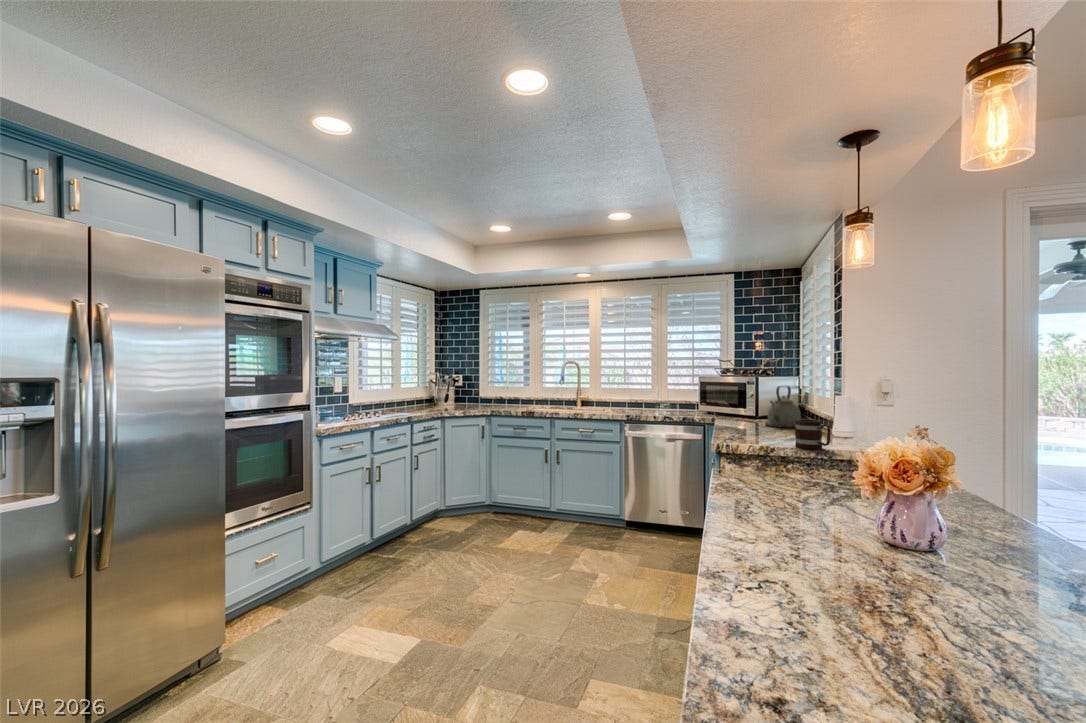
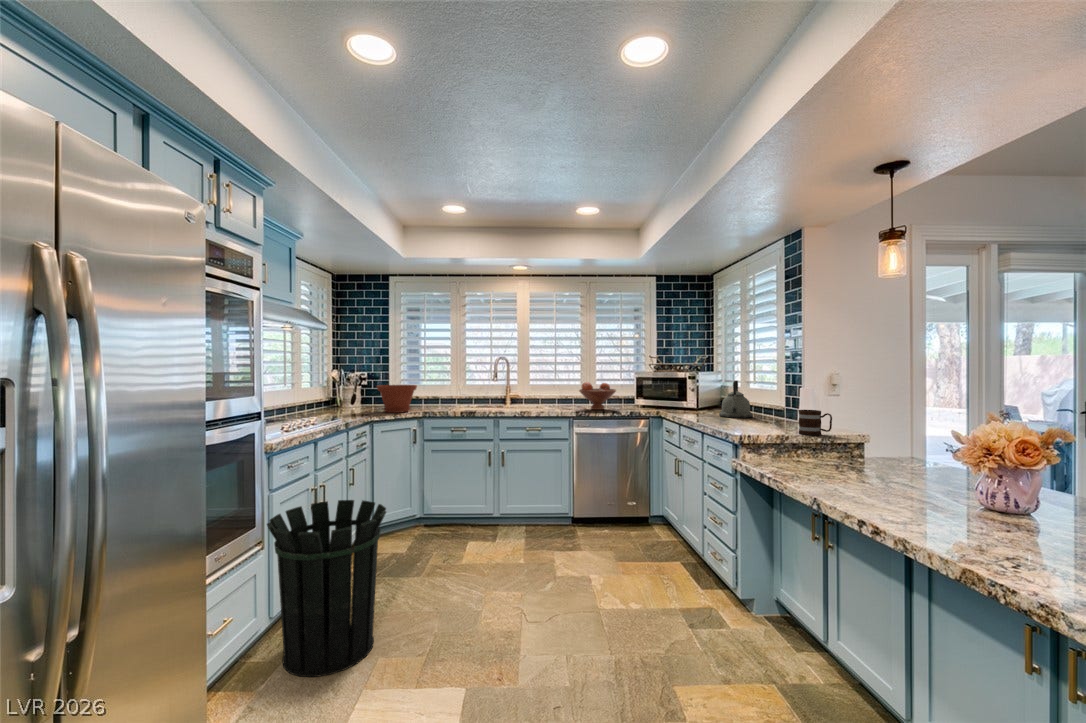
plant pot: none [451,386,485,410] -> present [377,385,417,413]
fruit bowl: none [632,386,670,414] -> present [579,382,616,410]
waste bin: none [302,477,395,610] -> present [267,500,386,677]

